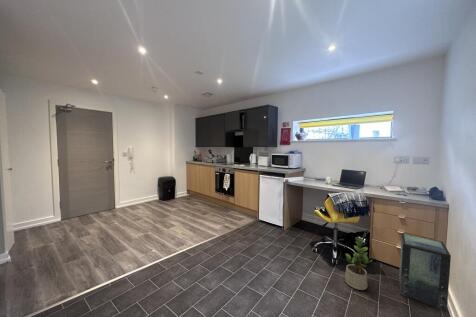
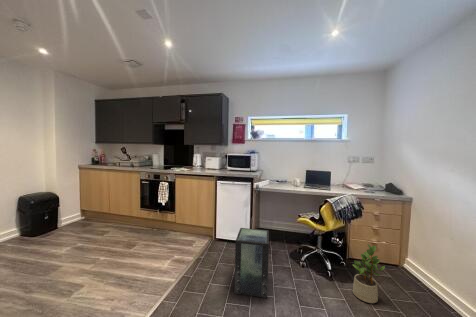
storage box: present [399,233,451,312] -> present [234,228,269,298]

